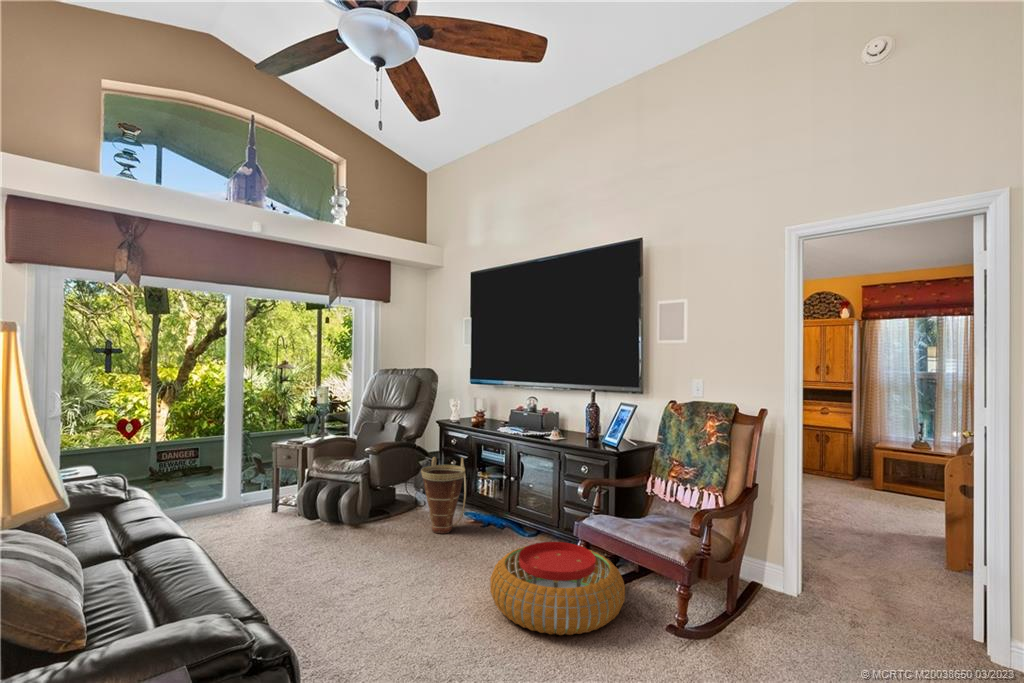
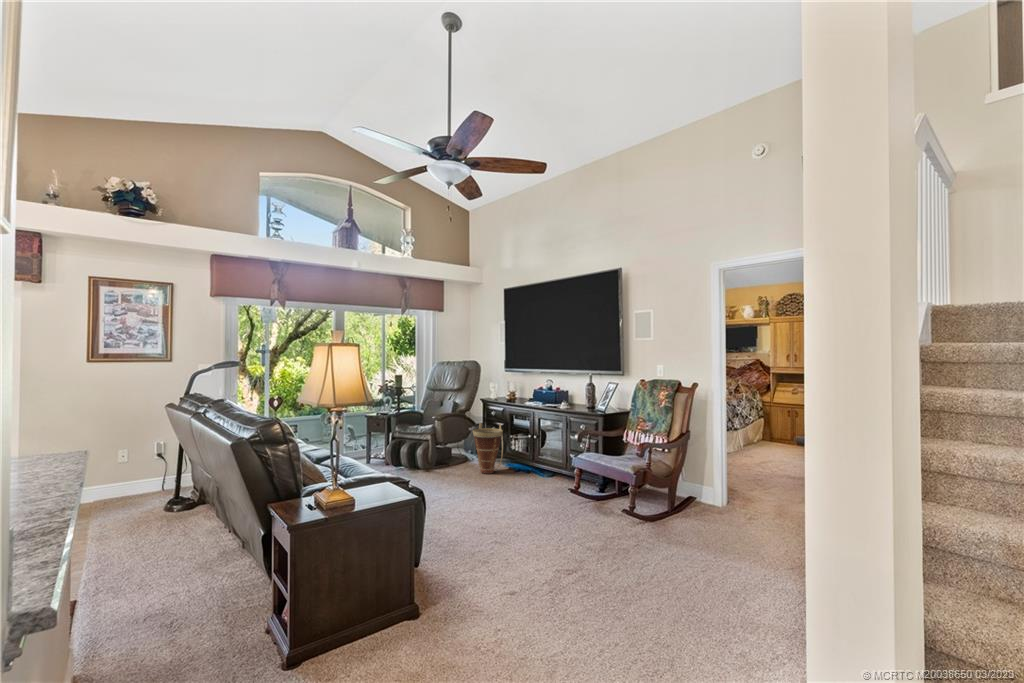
pouf: present [490,542,625,635] -> none [521,469,604,516]

